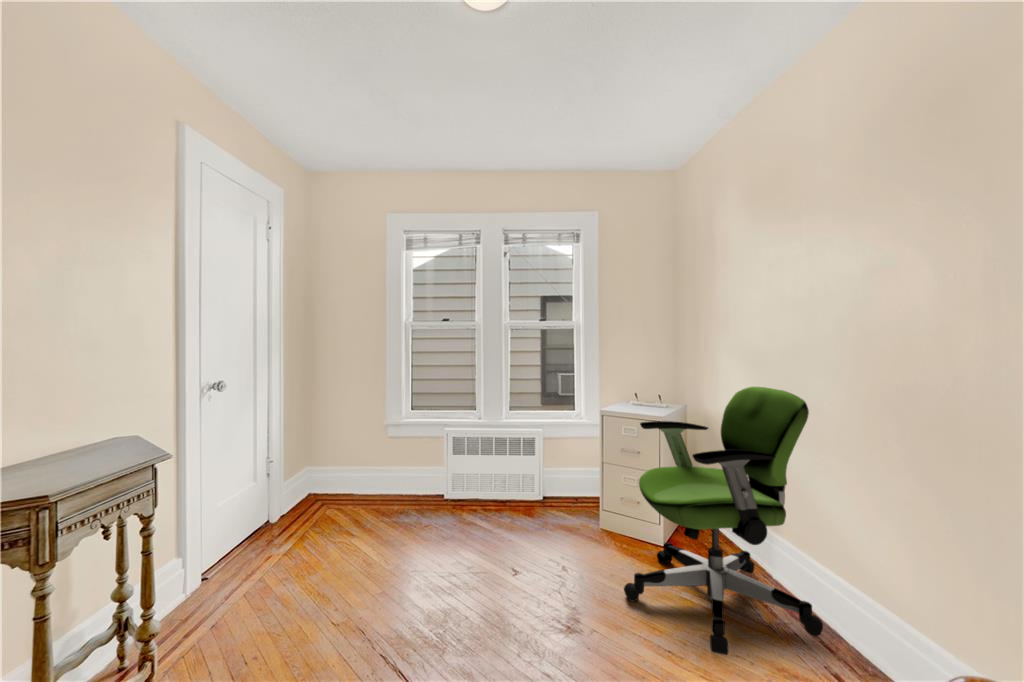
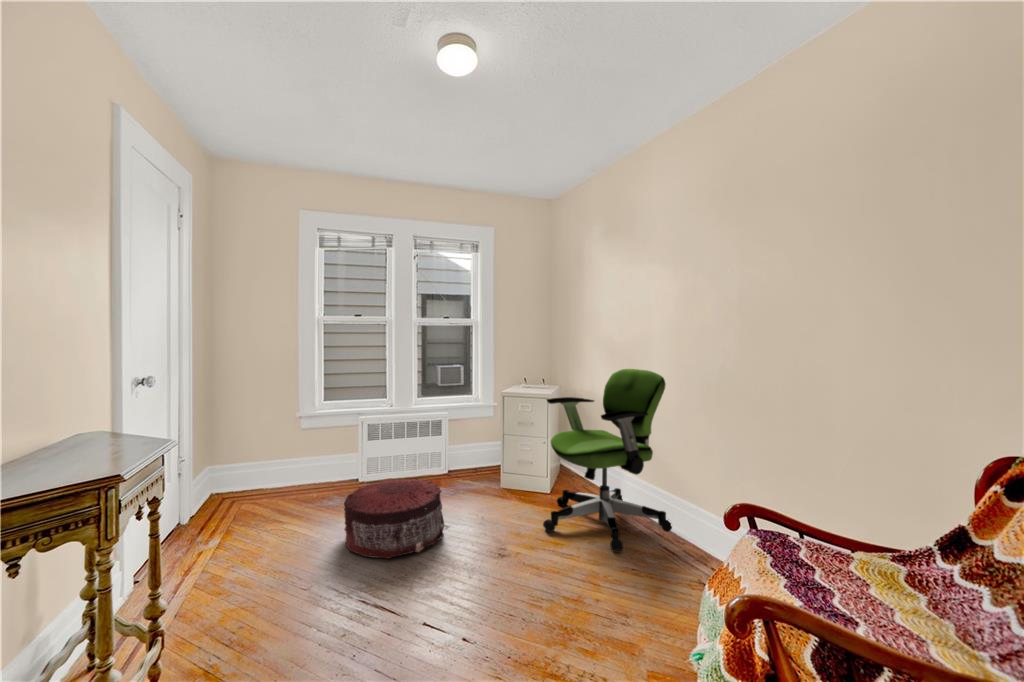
pouf: none [388,503,498,602] -> present [344,479,444,559]

